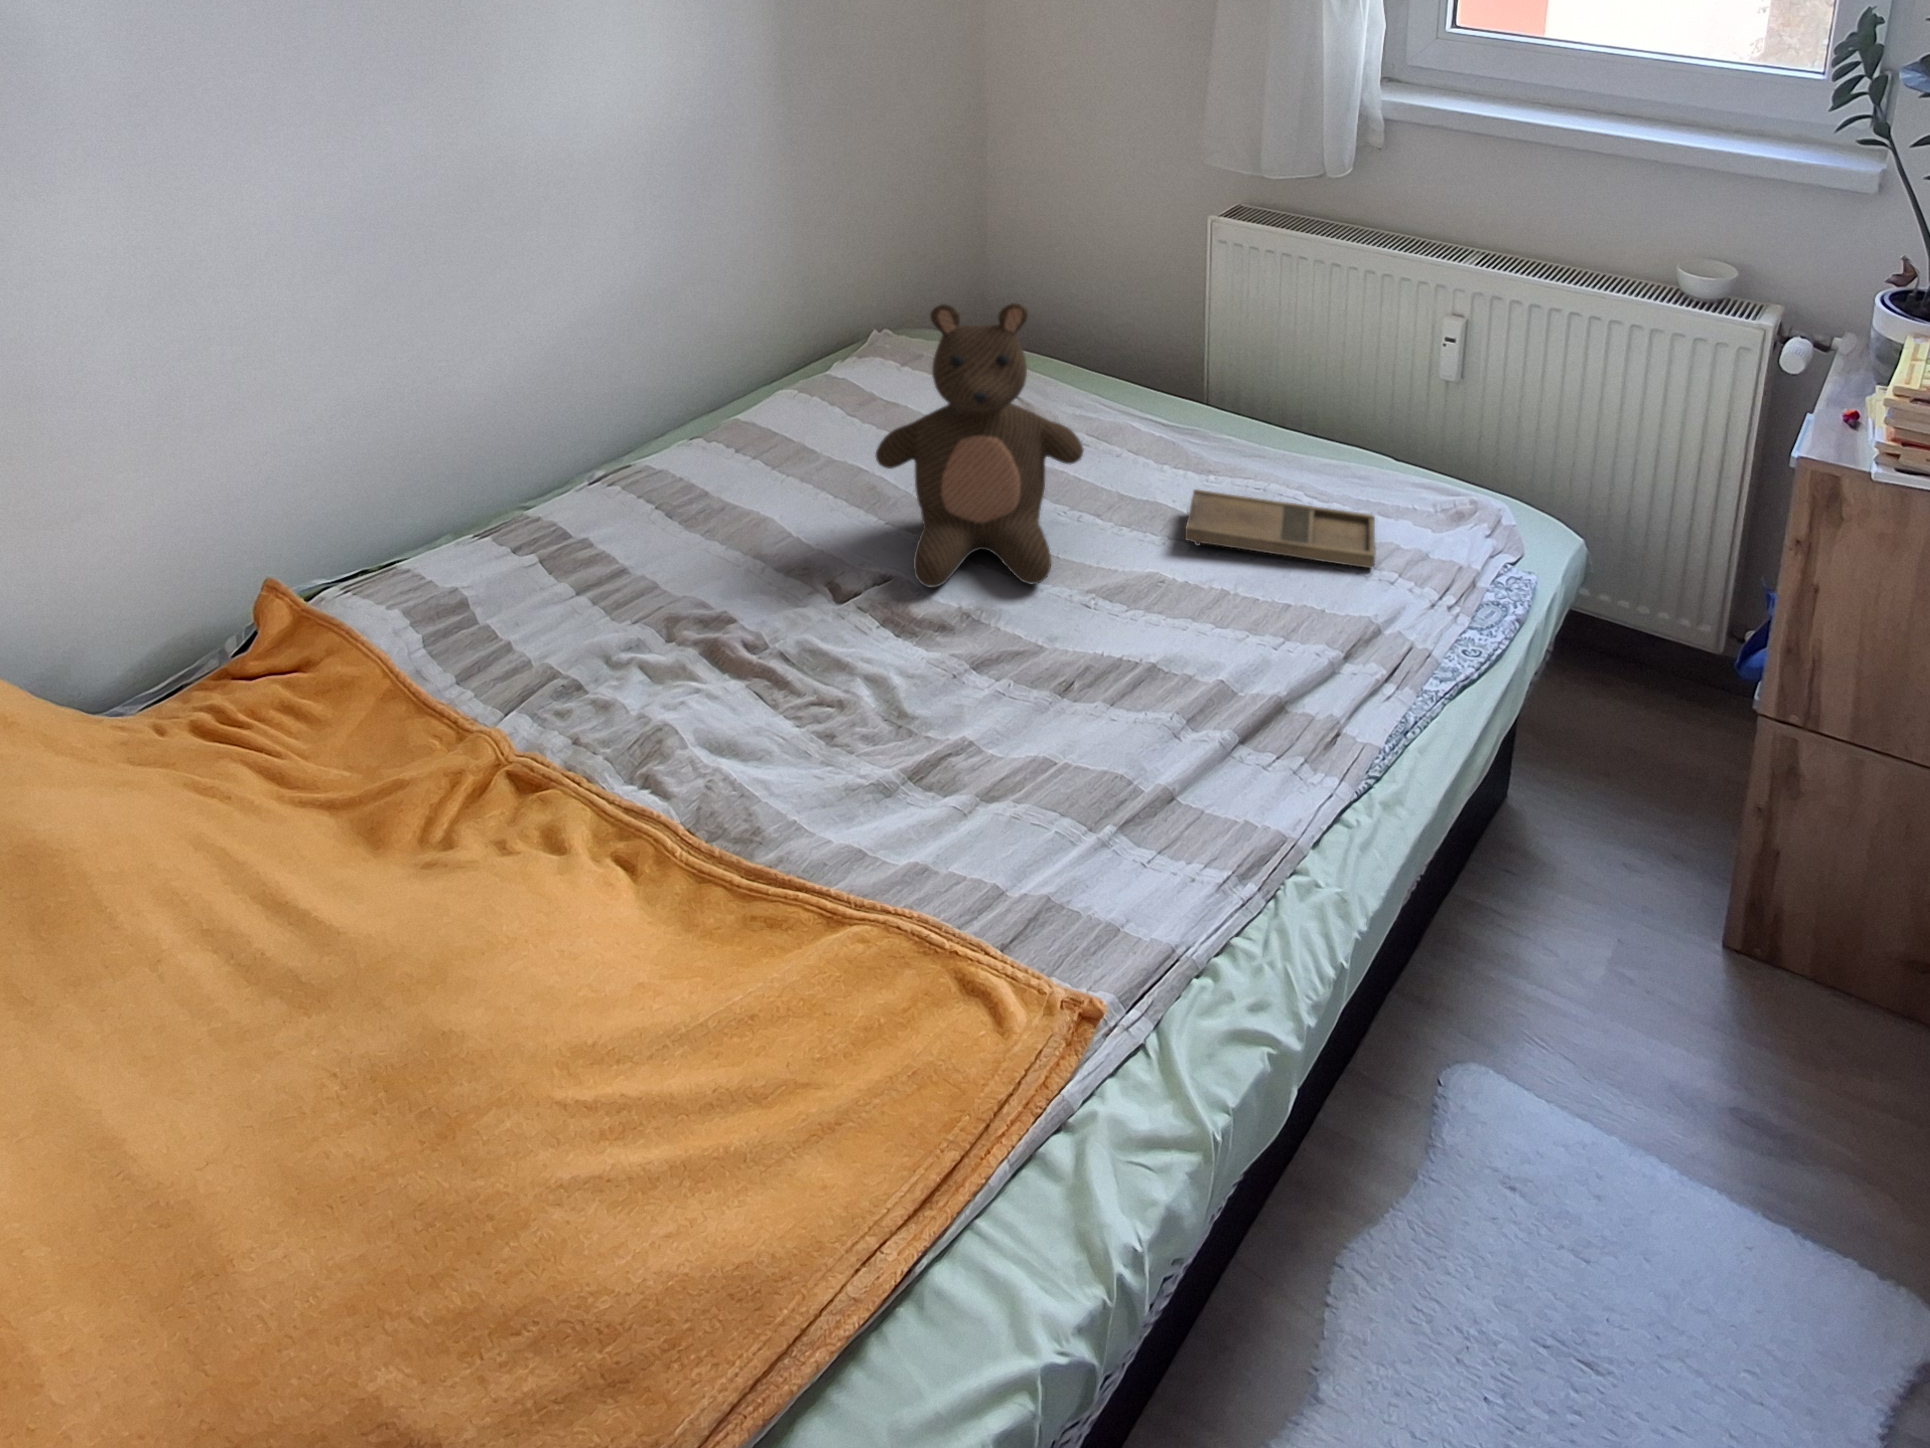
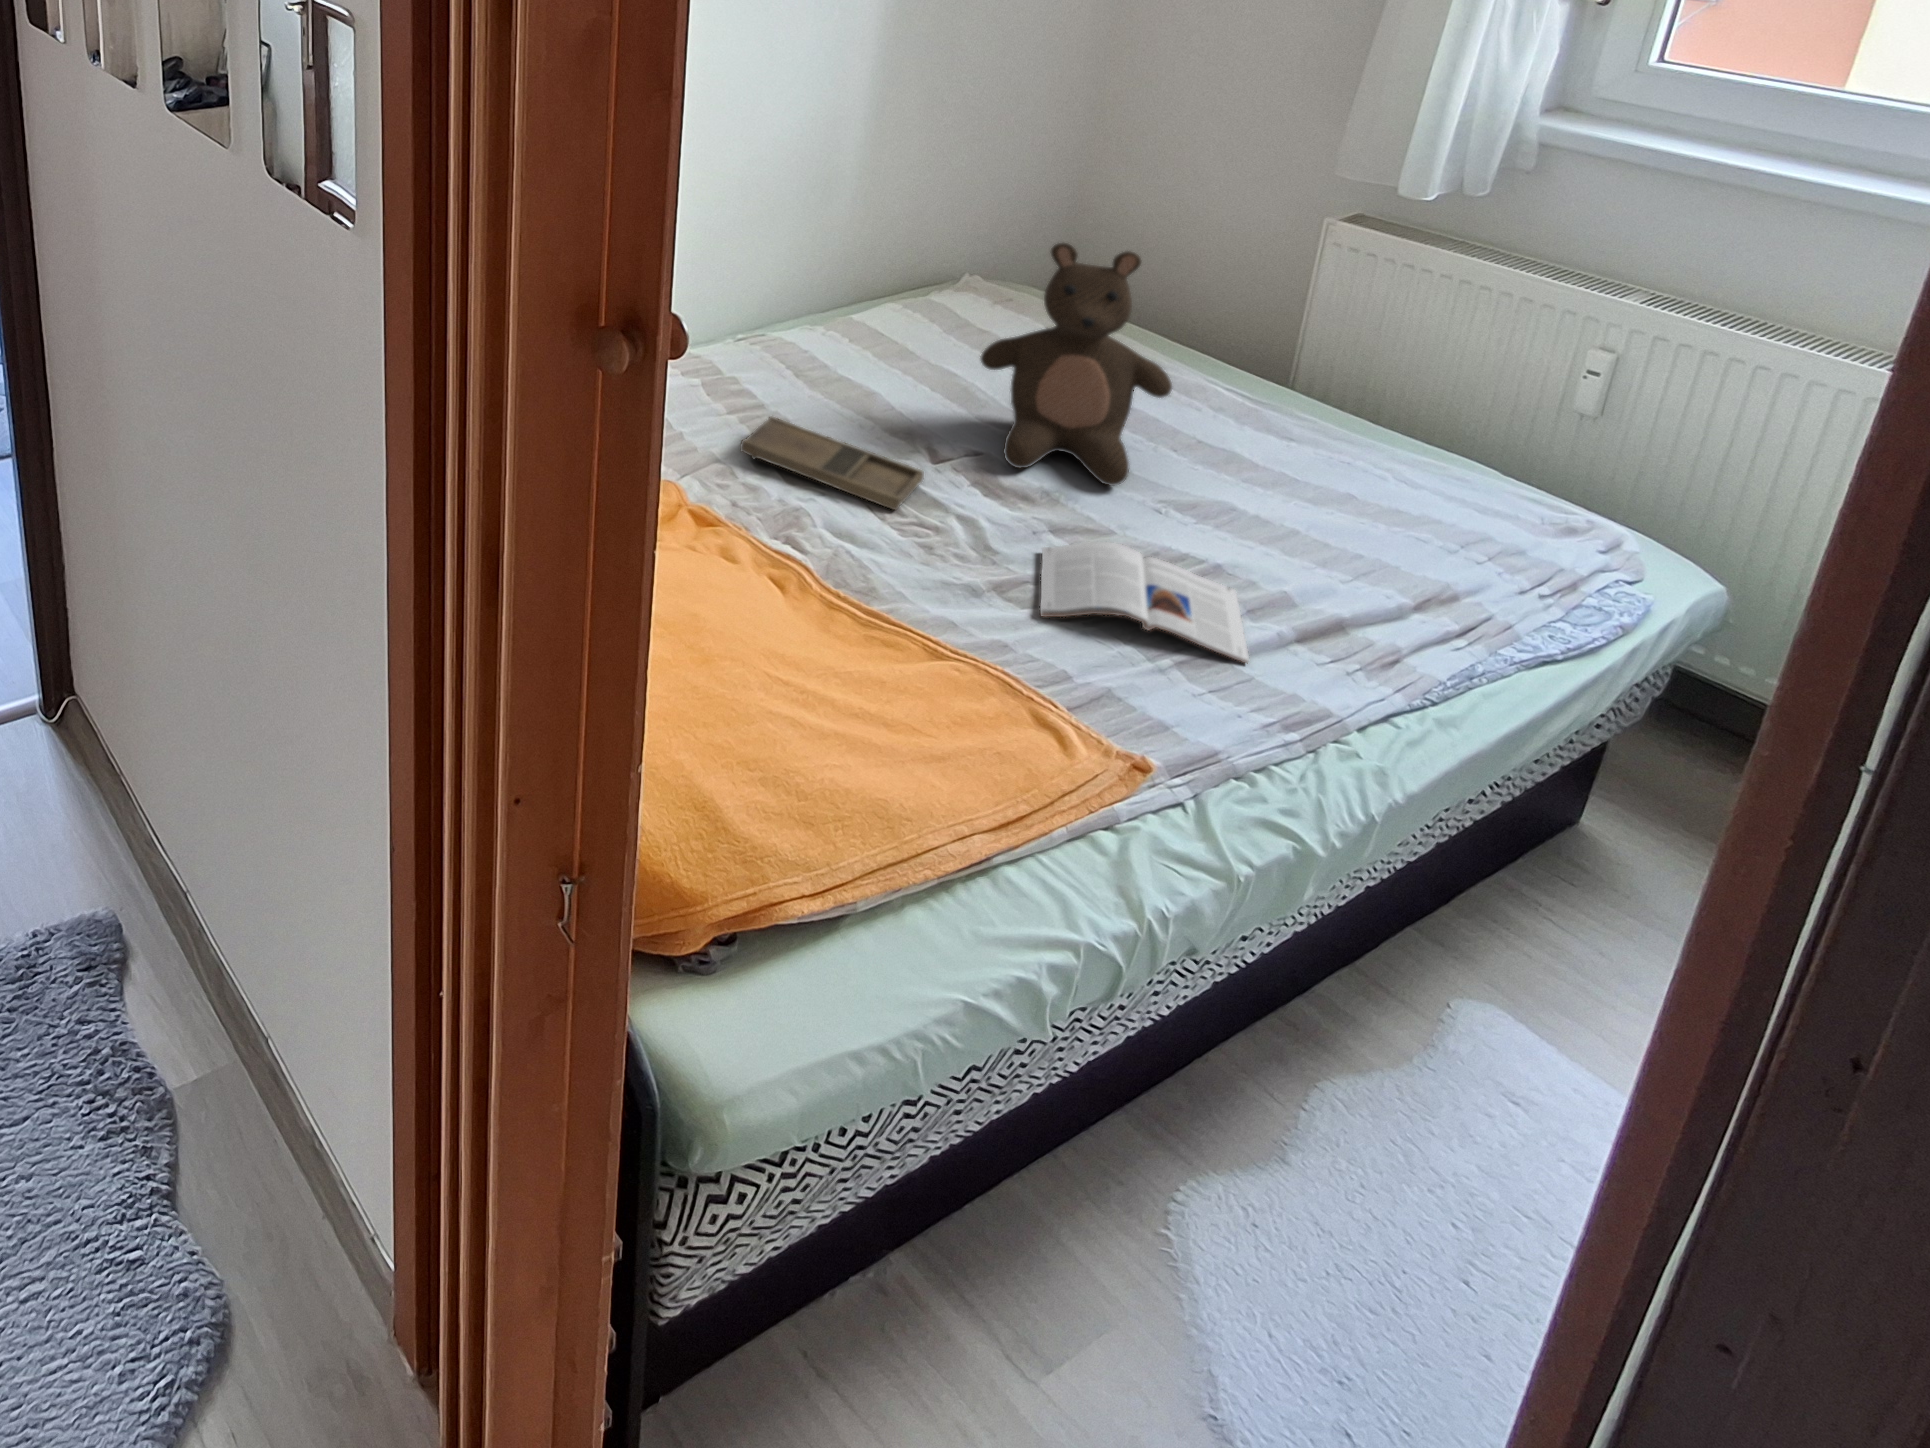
tray: present [1185,489,1375,568] -> present [740,417,924,510]
magazine: none [963,673,1195,808] -> present [1040,542,1249,664]

